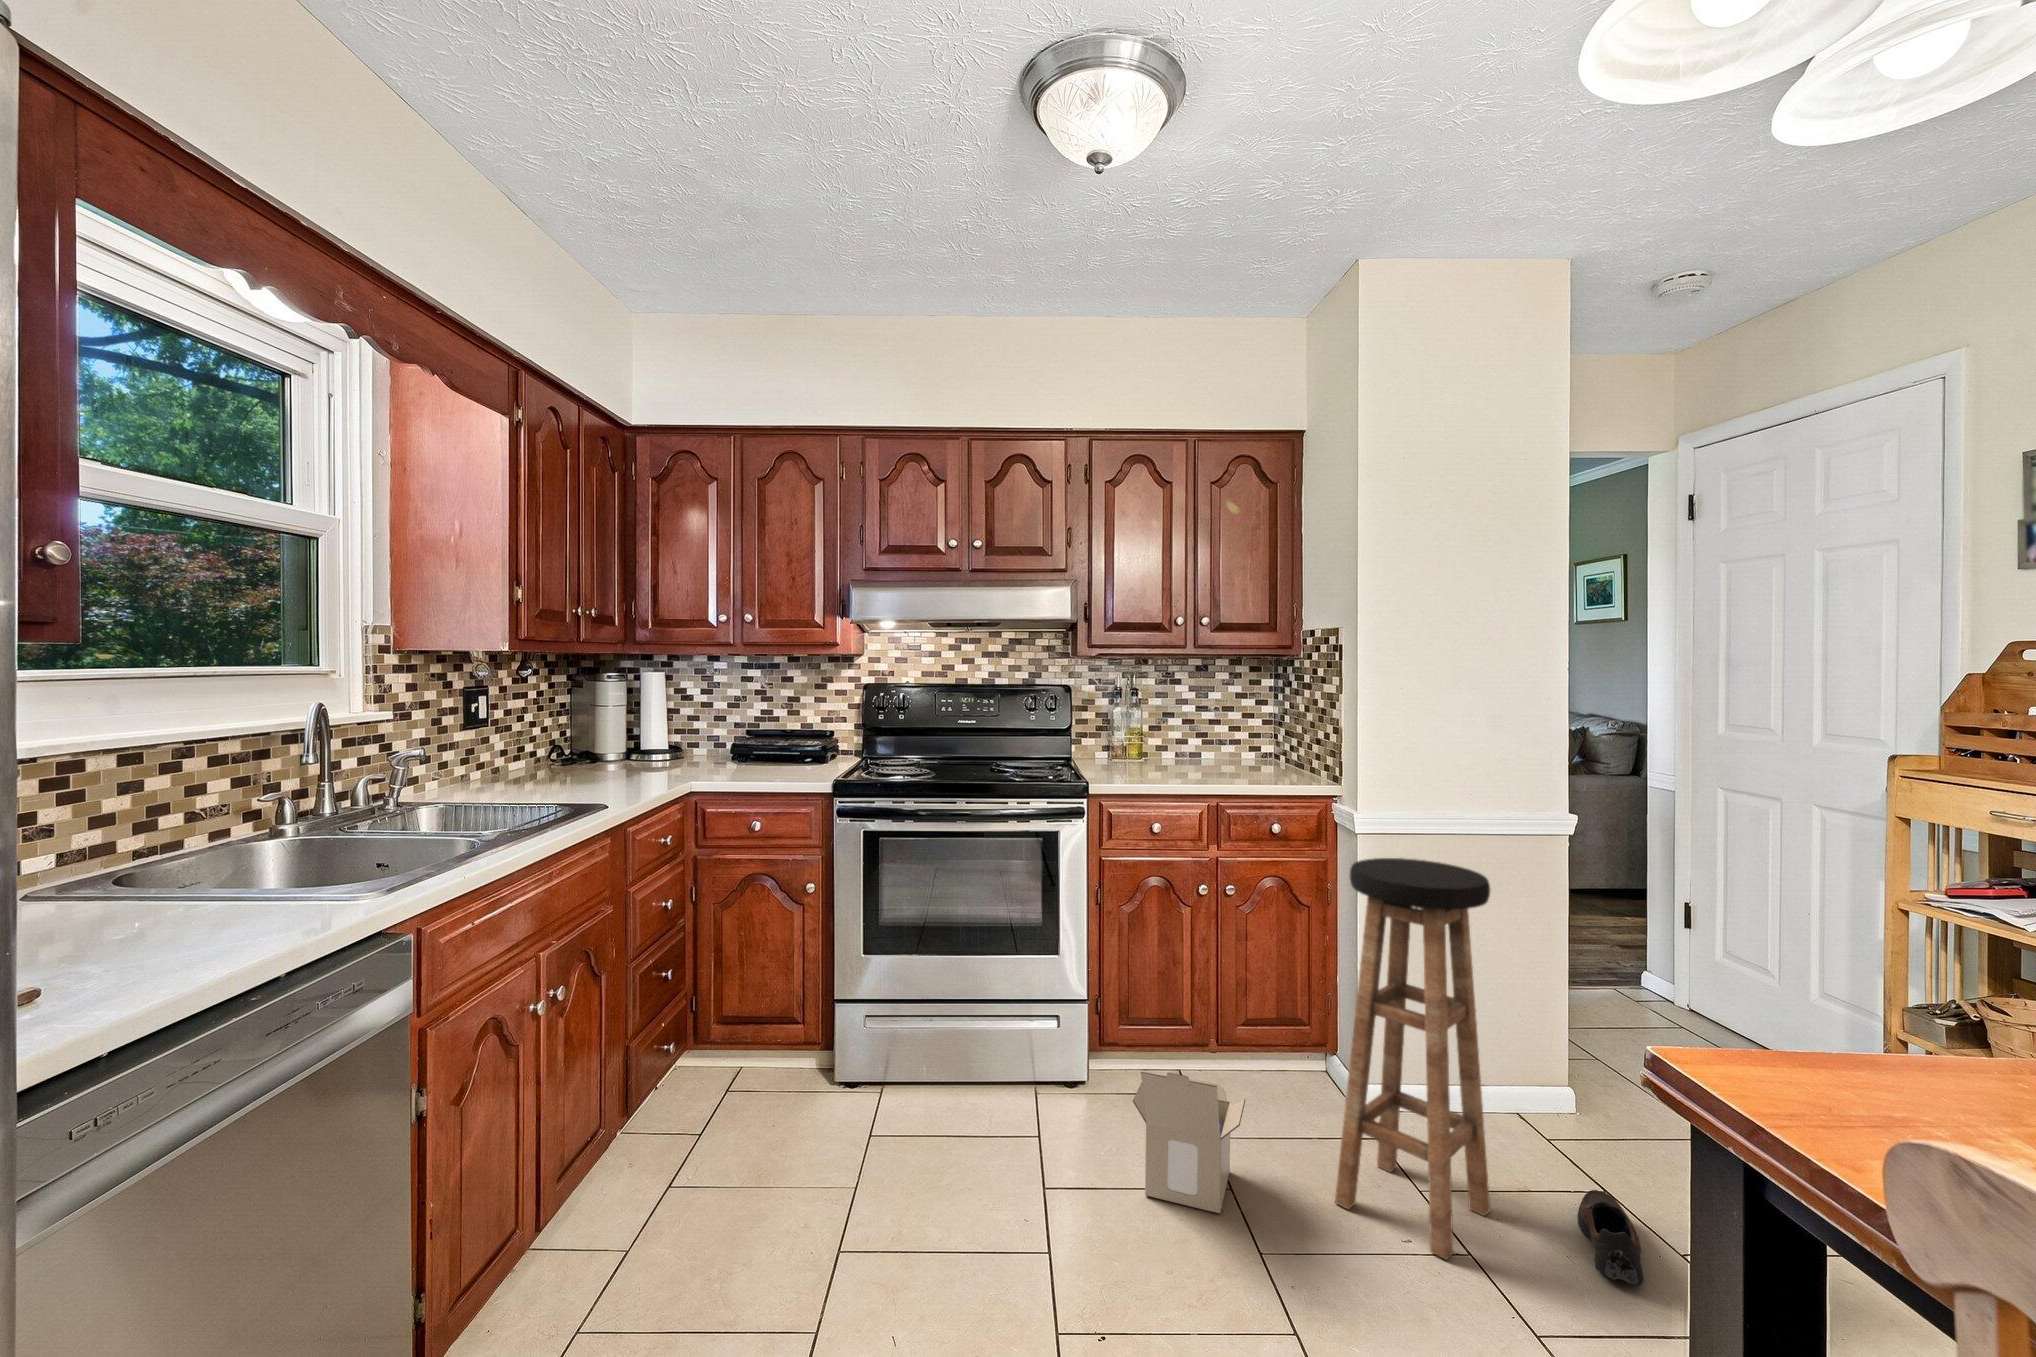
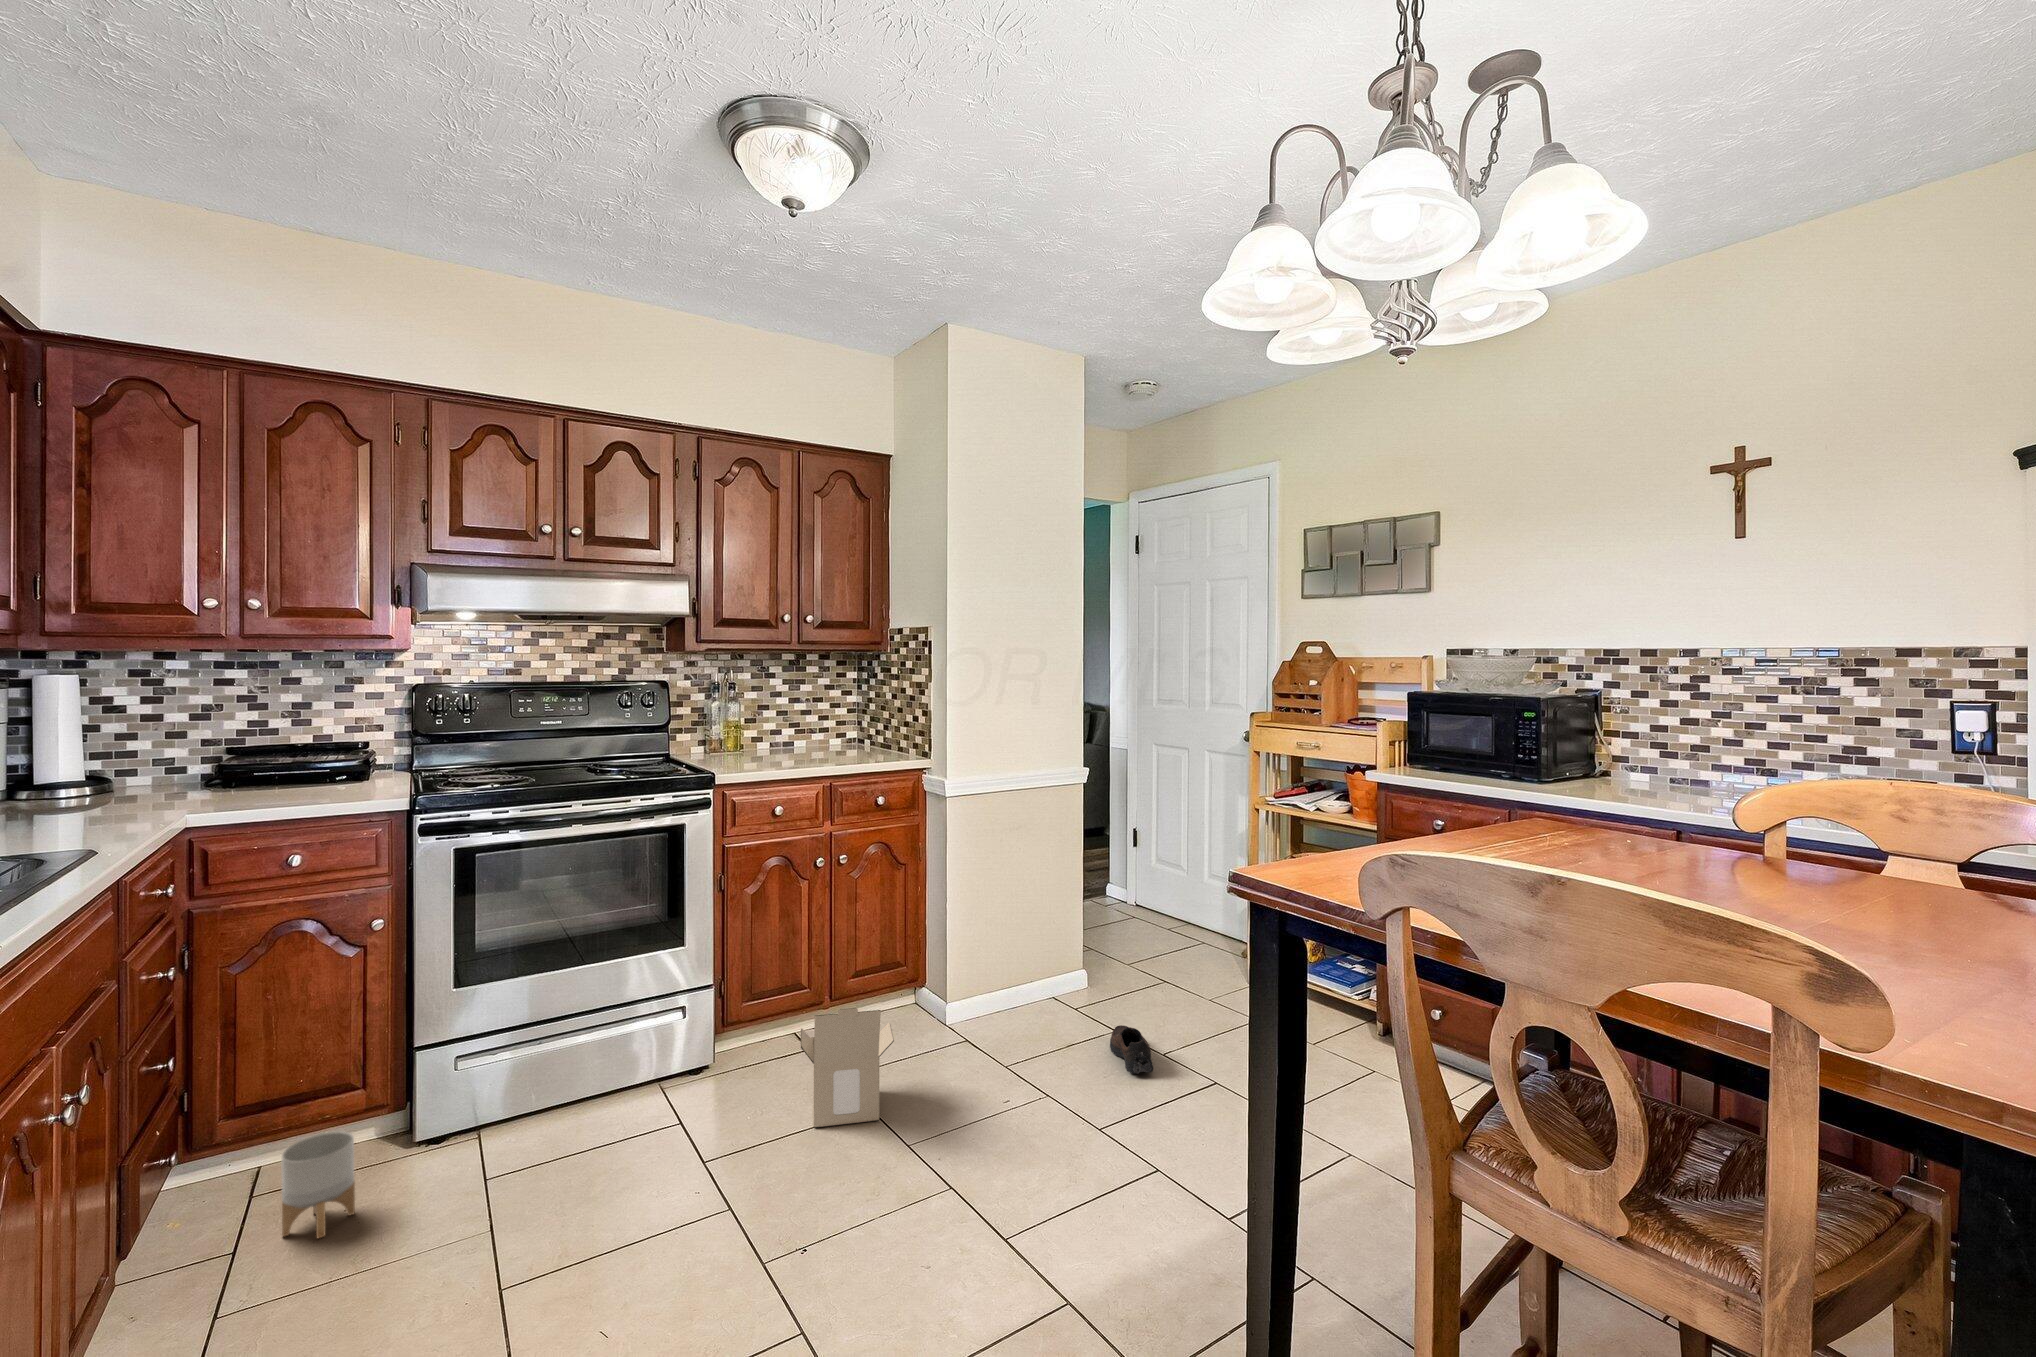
bar stool: present [1335,858,1490,1260] -> none [959,808,1060,1096]
planter: none [706,1060,757,1151] -> present [282,1131,355,1238]

